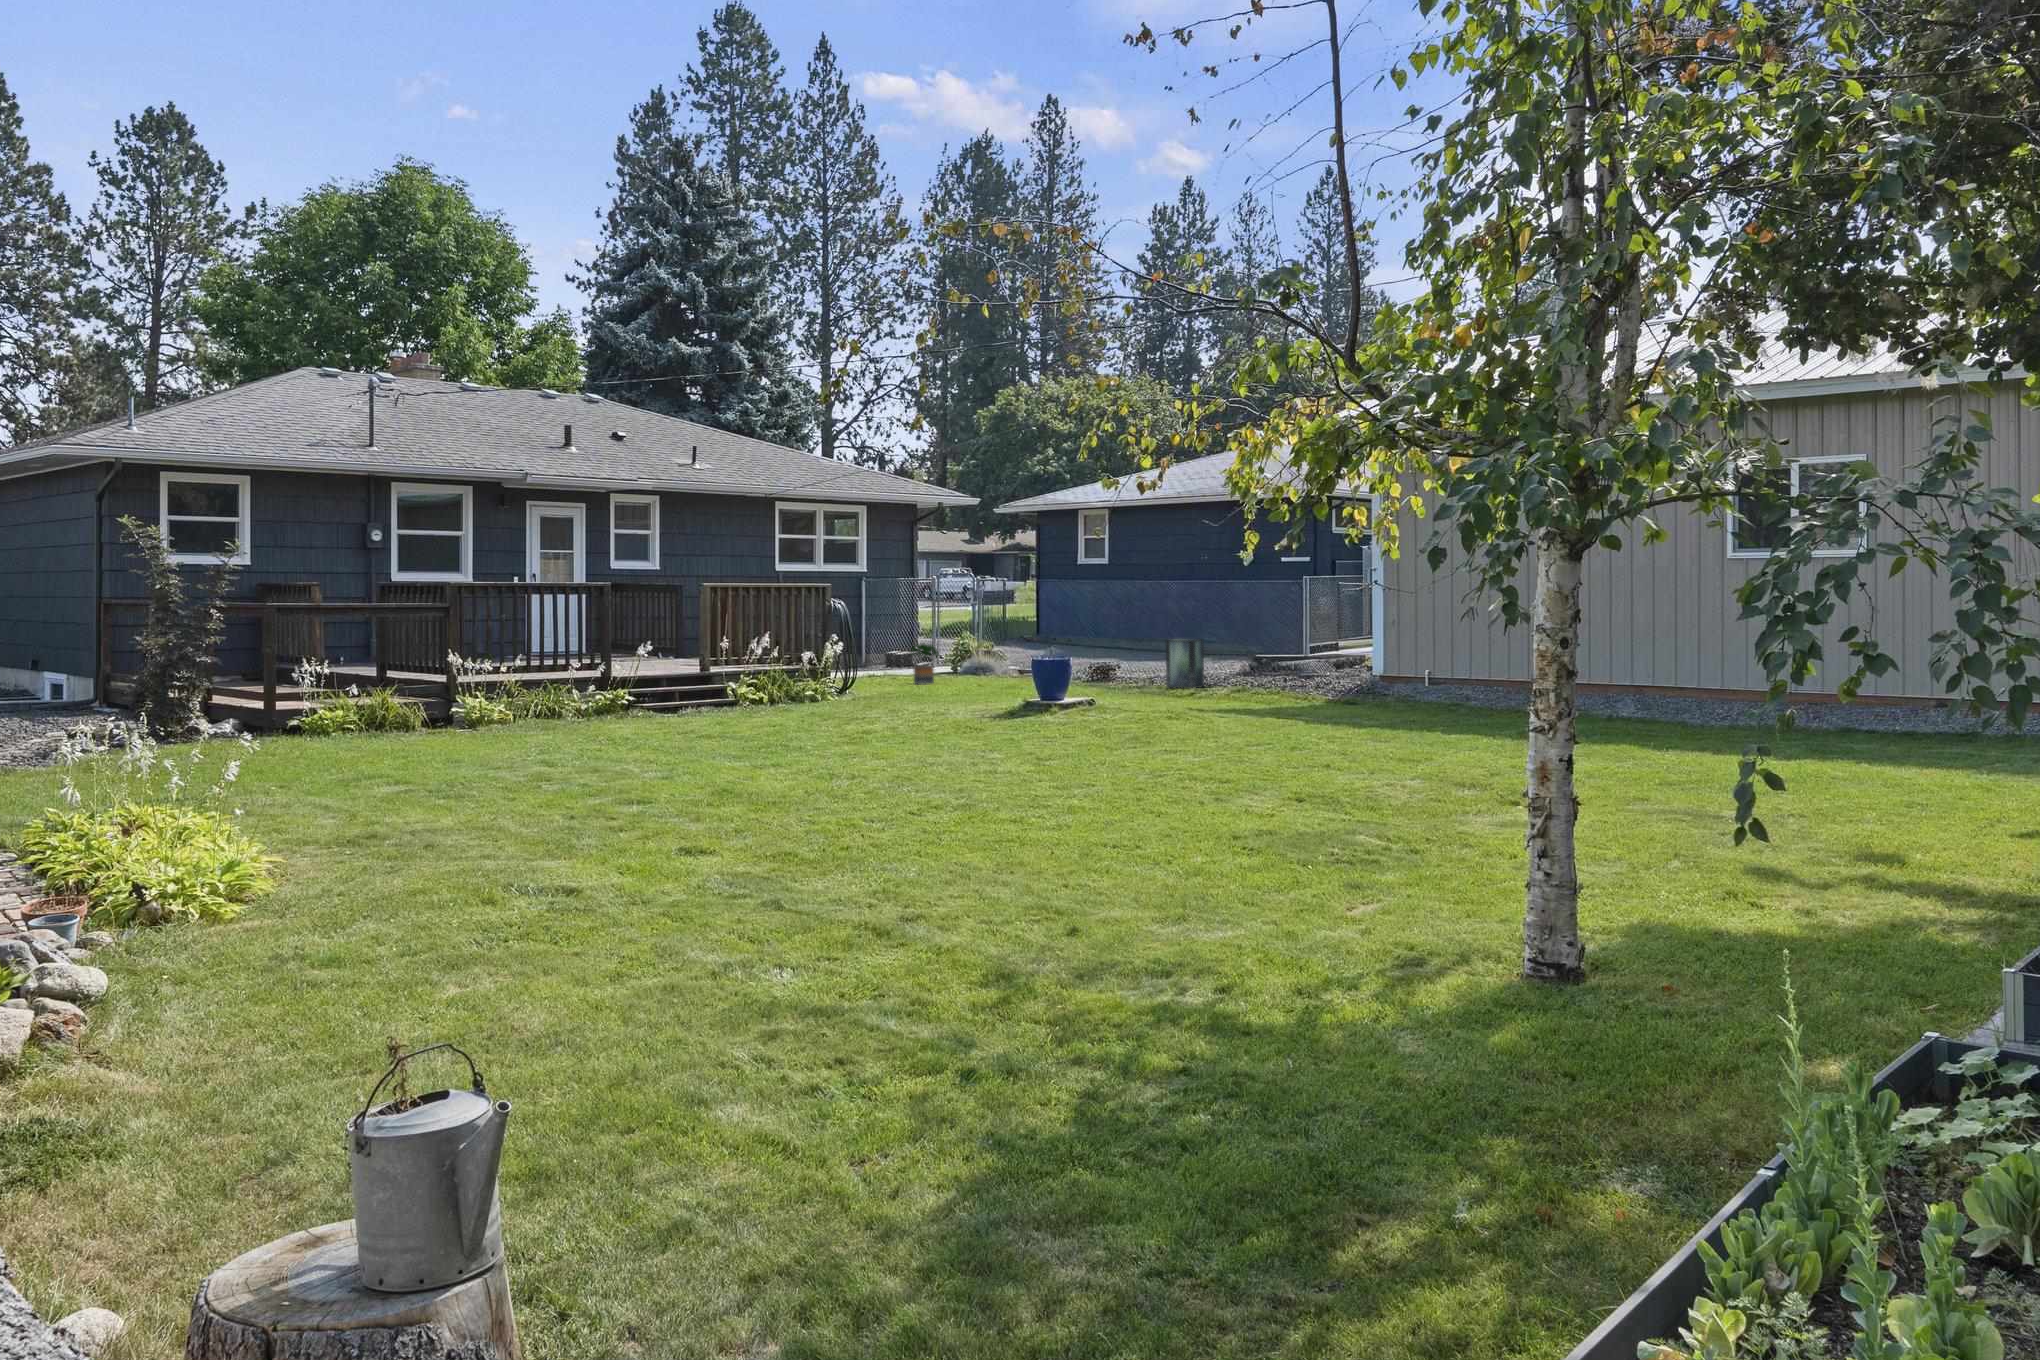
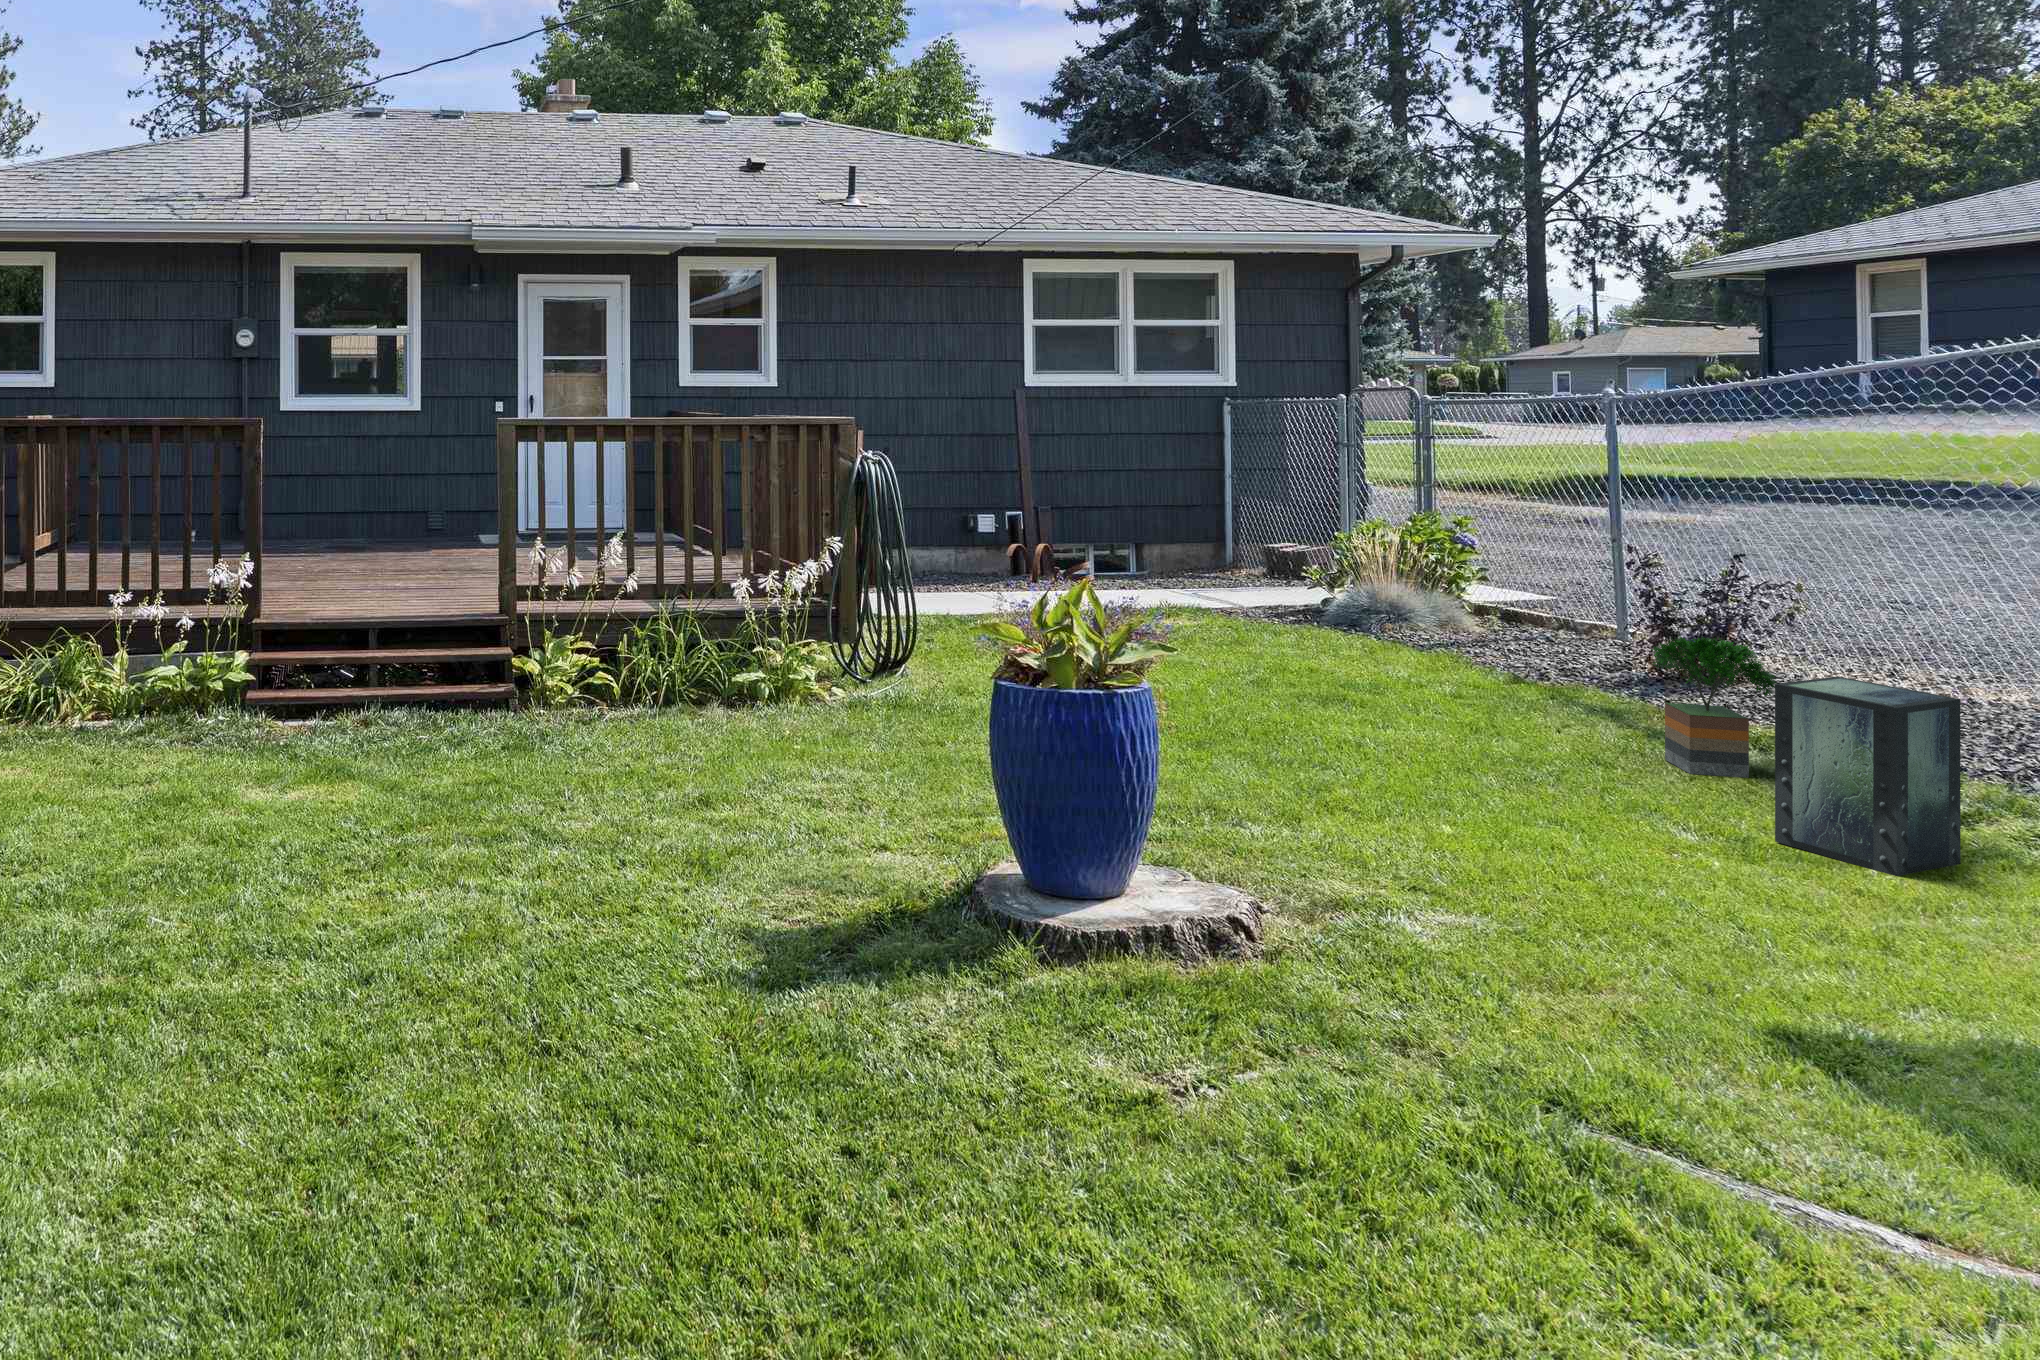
potted tree: present [911,644,939,685] -> present [1652,635,1776,778]

